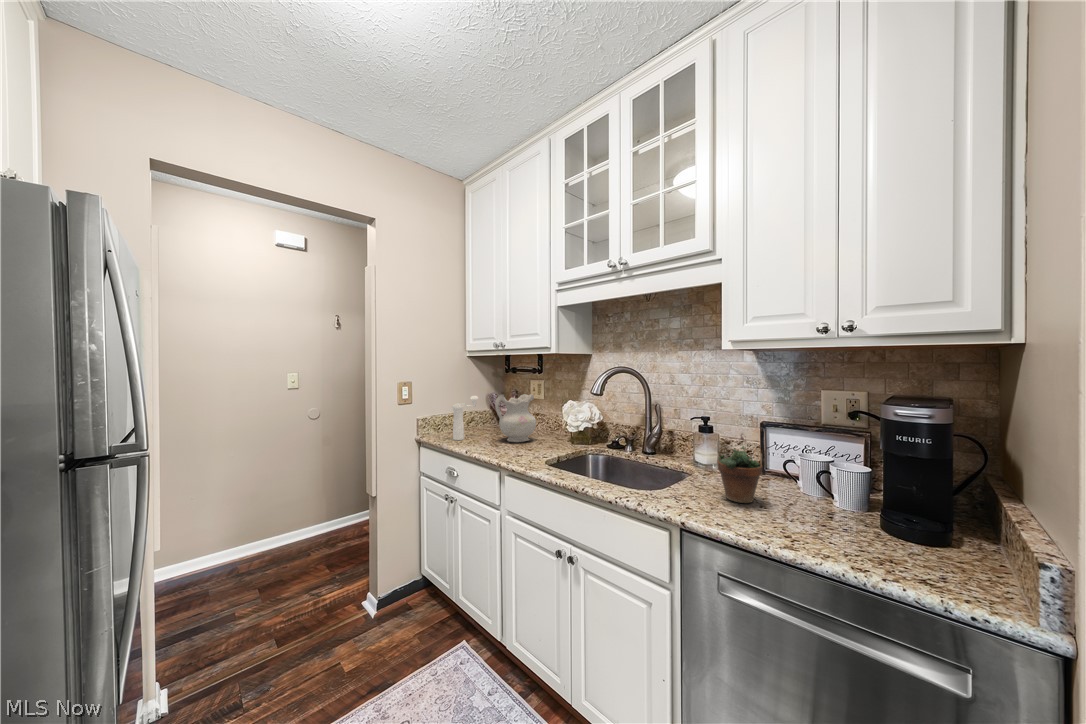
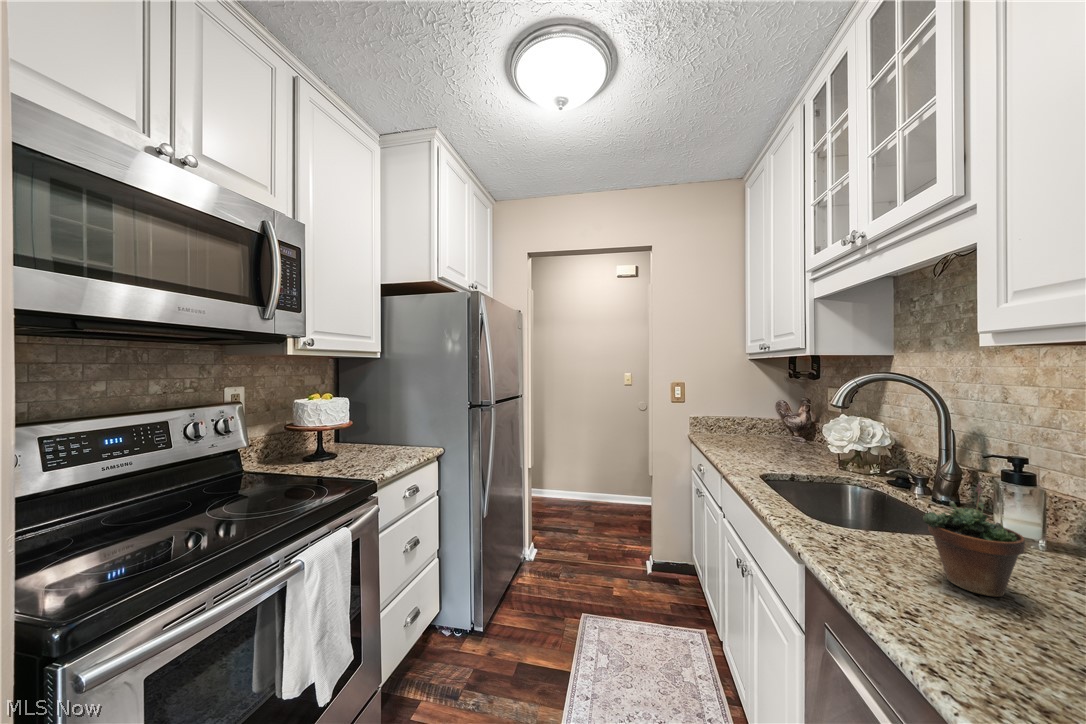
ceramic pitcher: present [495,394,536,442] -> none [749,400,804,455]
pepper mill: present [453,396,478,440] -> none [712,400,745,441]

